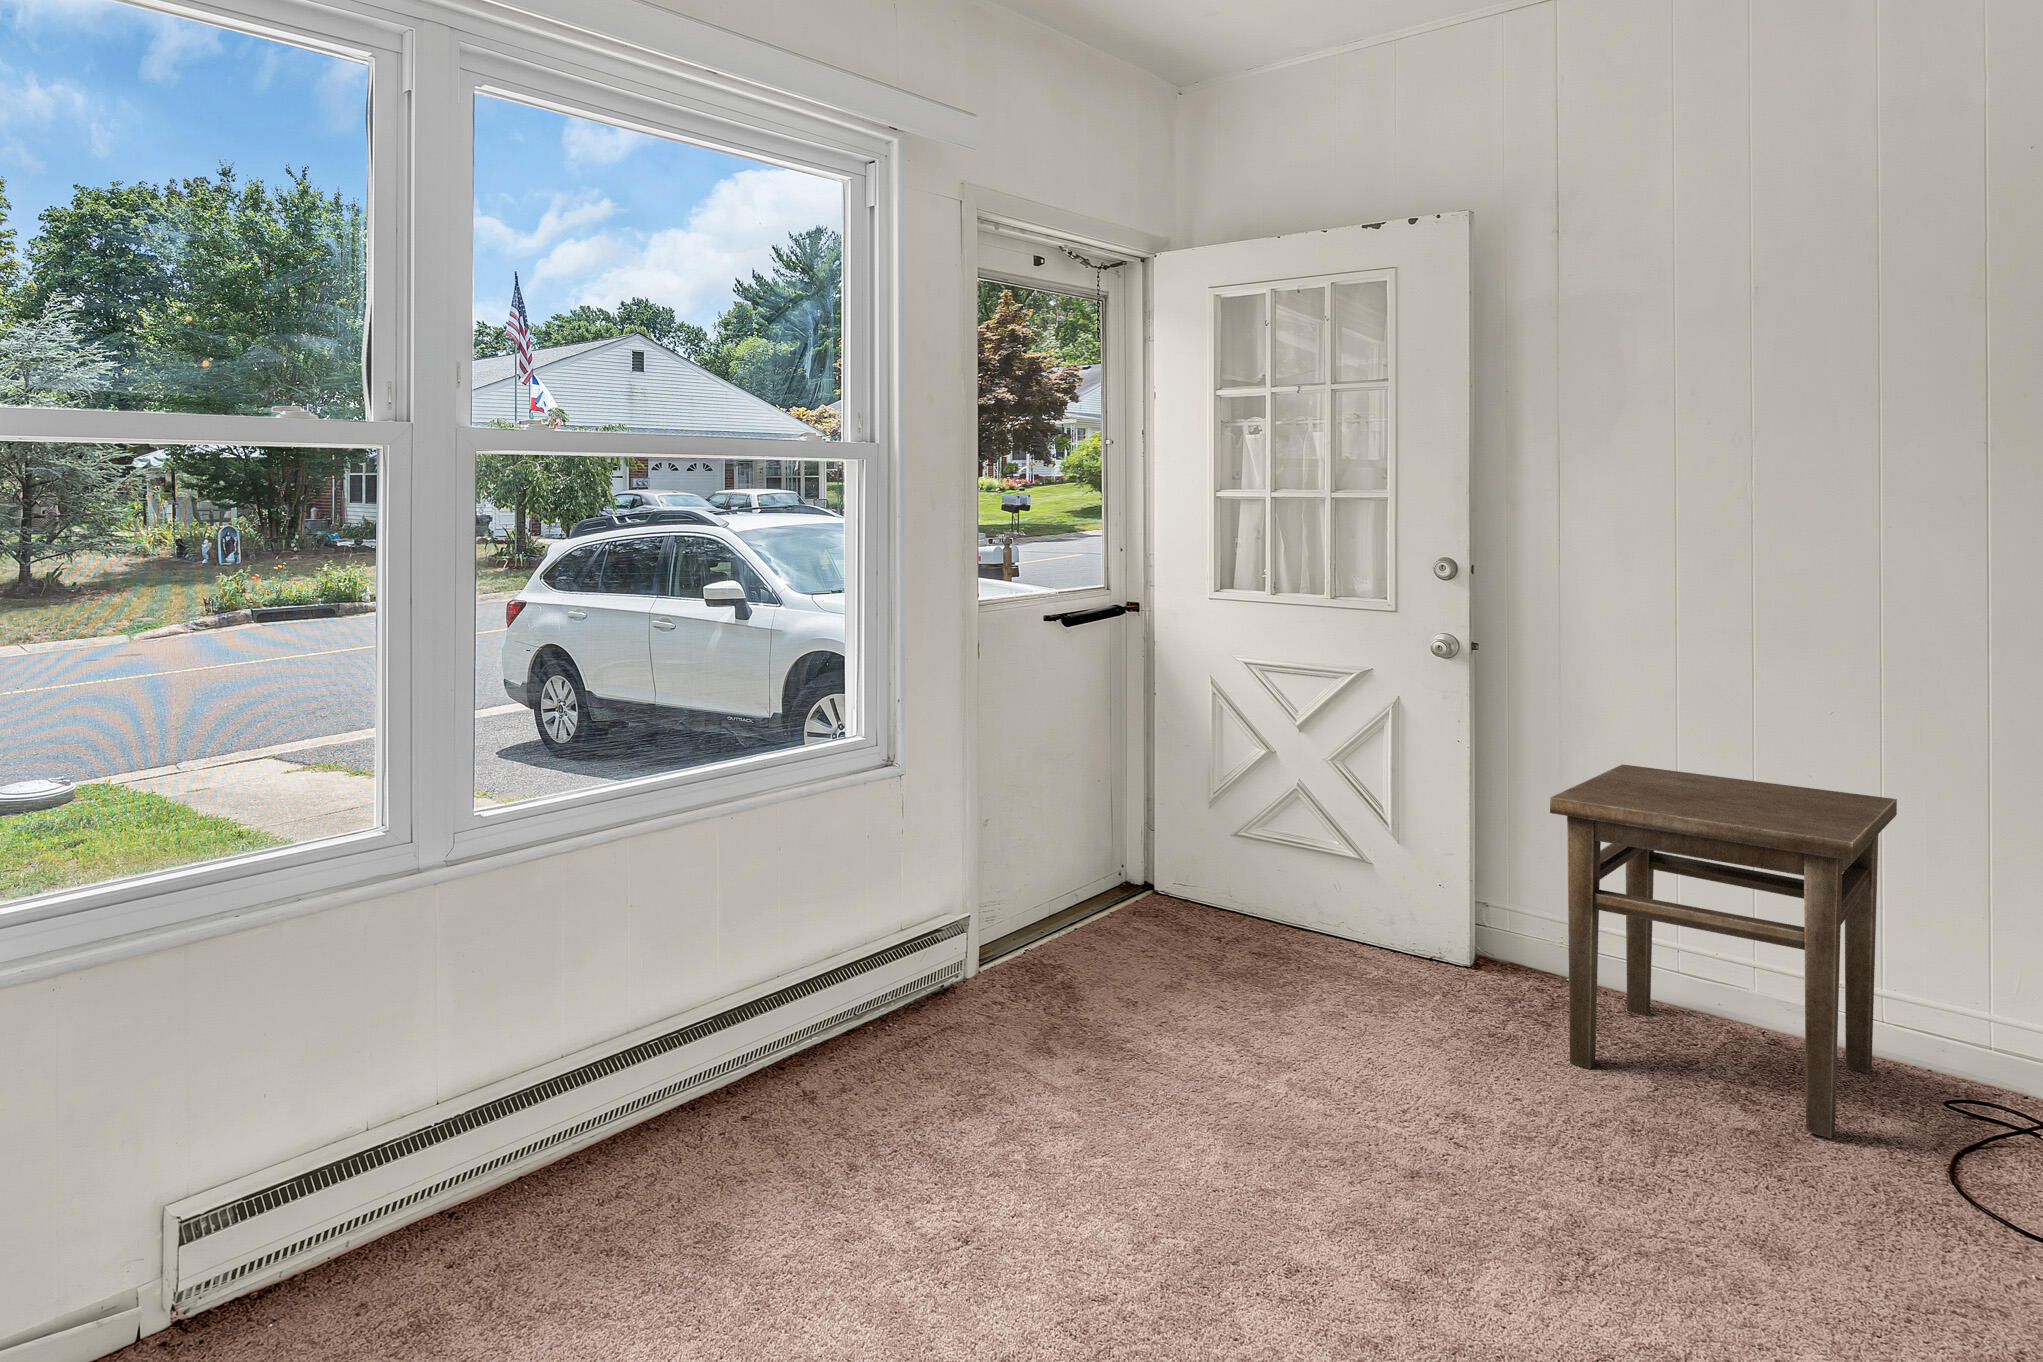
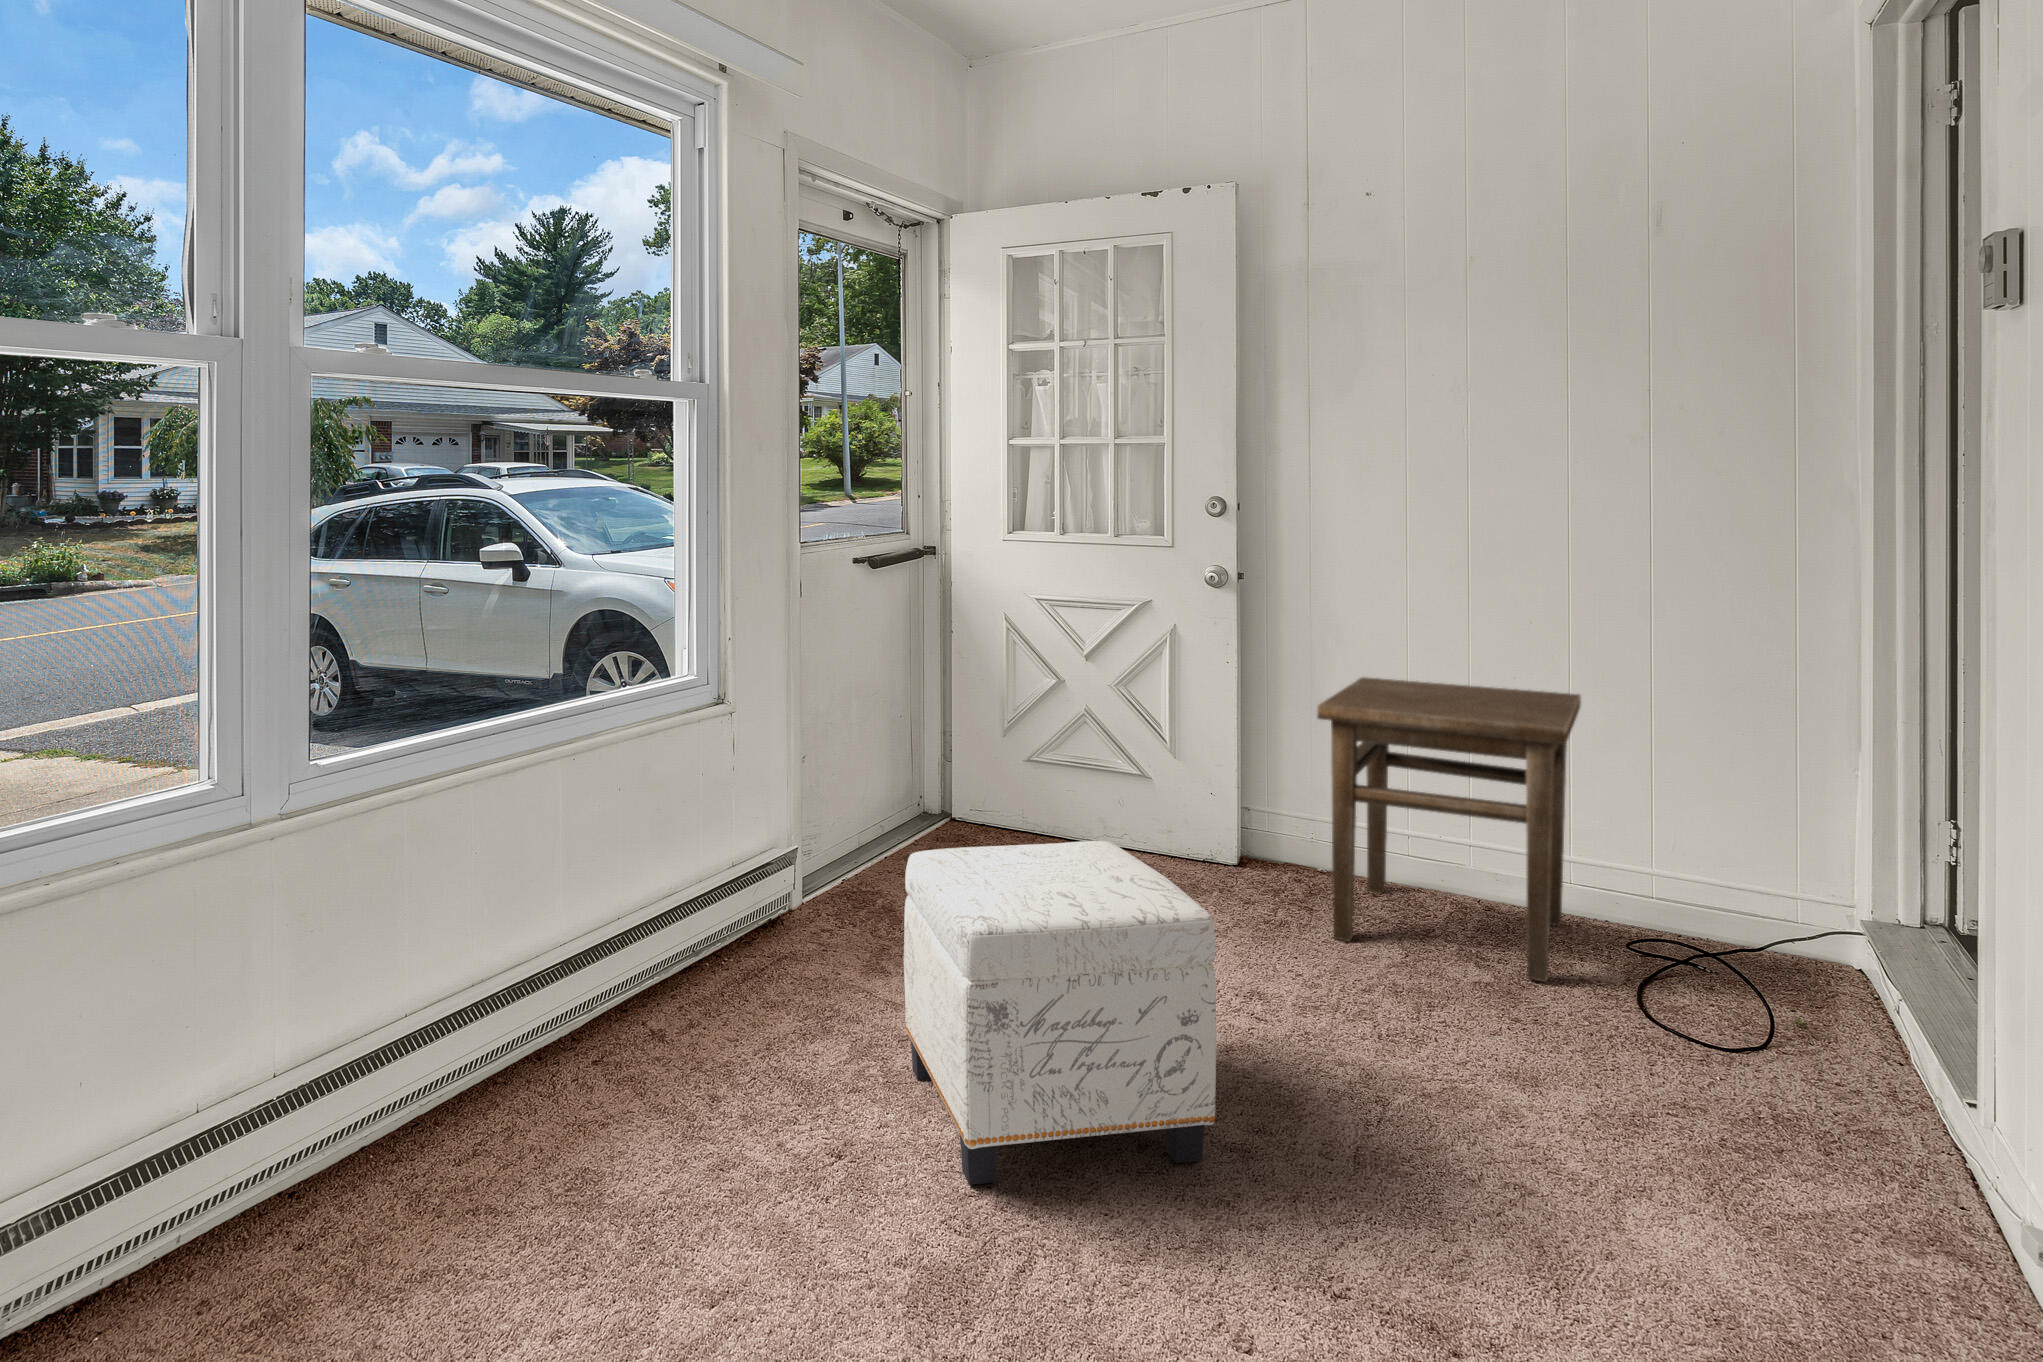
ottoman: none [1050,934,1371,1293] -> present [904,841,1217,1185]

